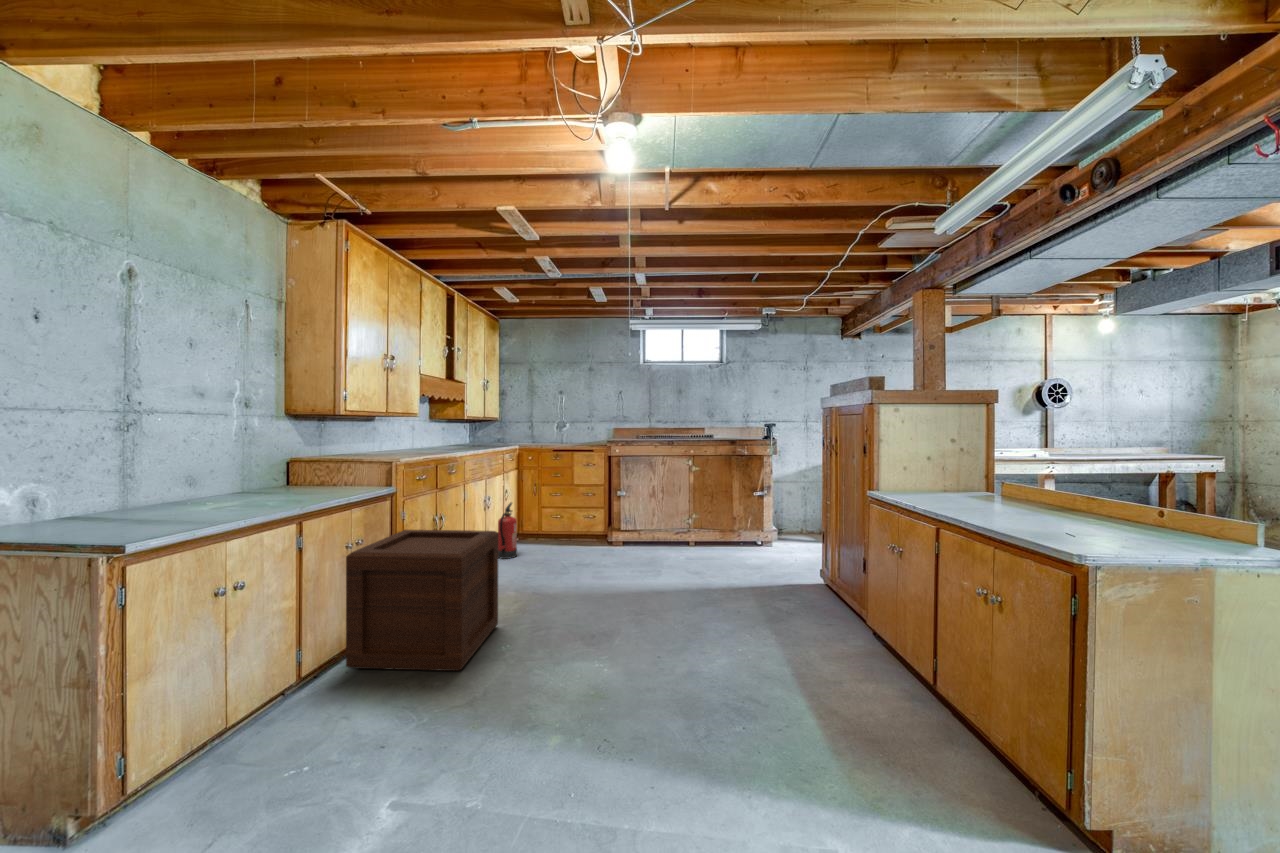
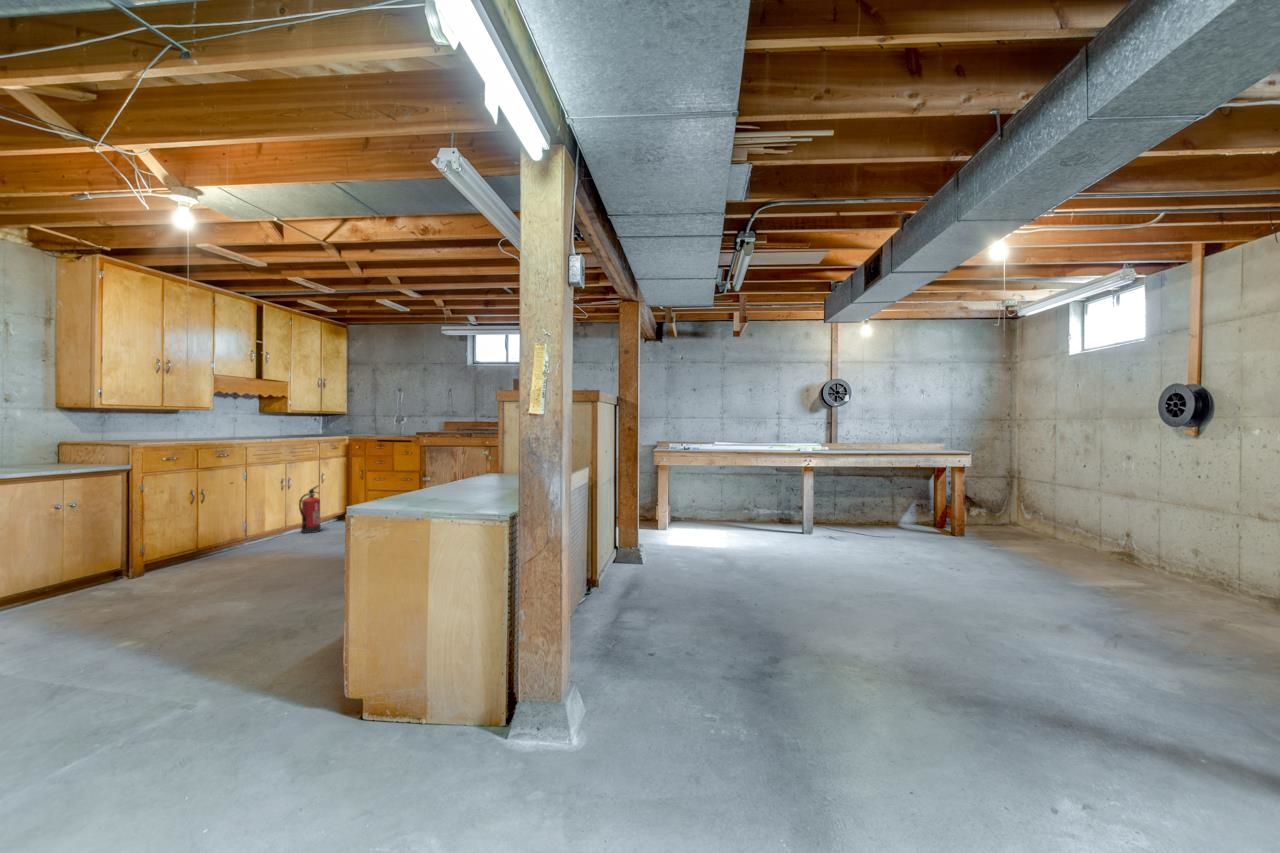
wooden crate: present [346,530,498,671] -> none [58,499,214,601]

